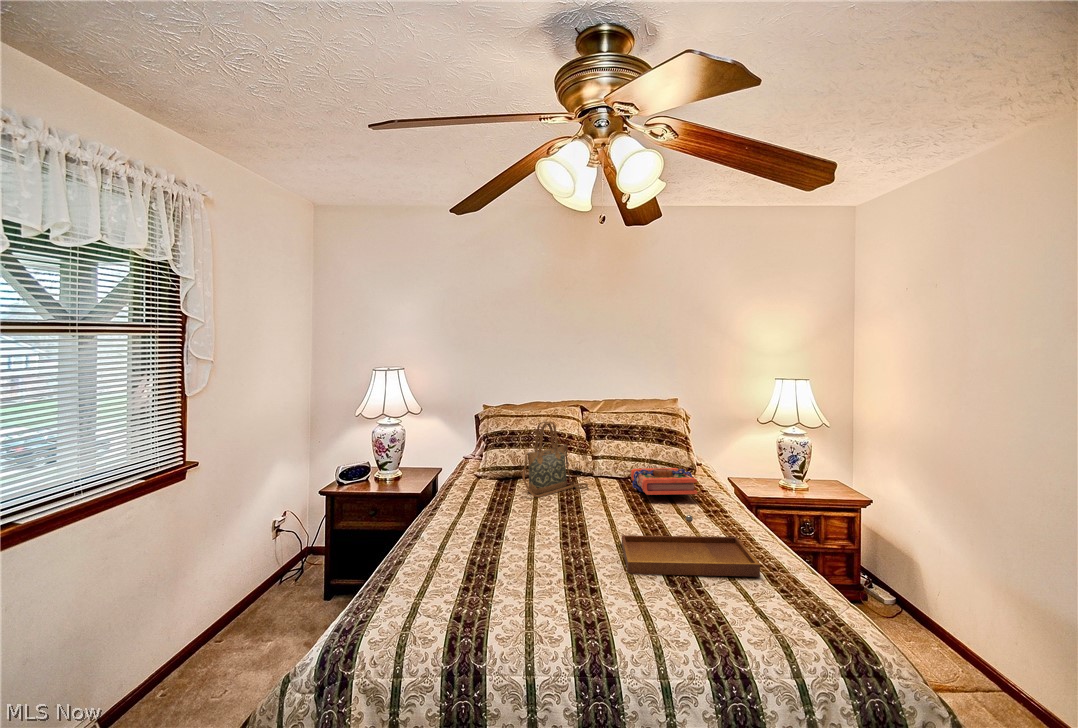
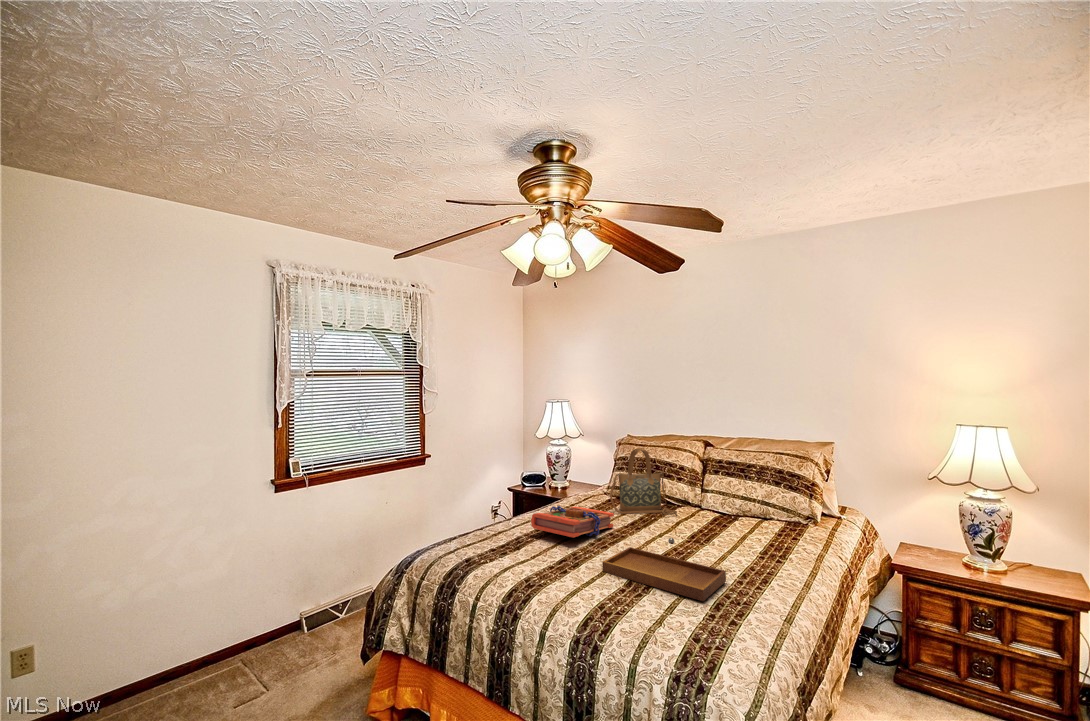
book: present [631,468,697,495] -> present [531,506,614,538]

